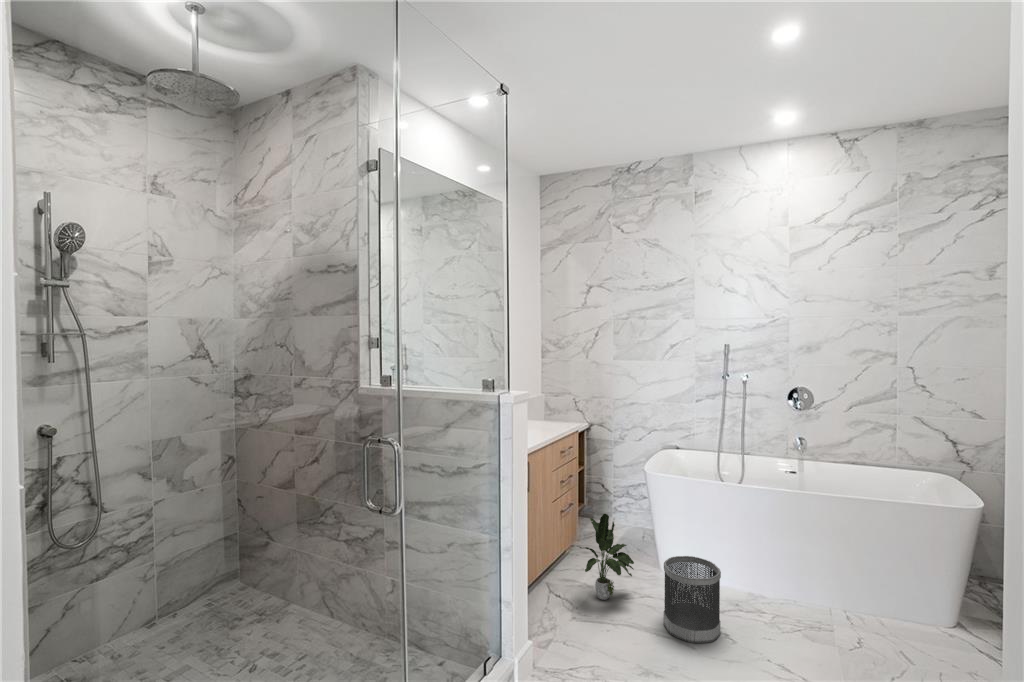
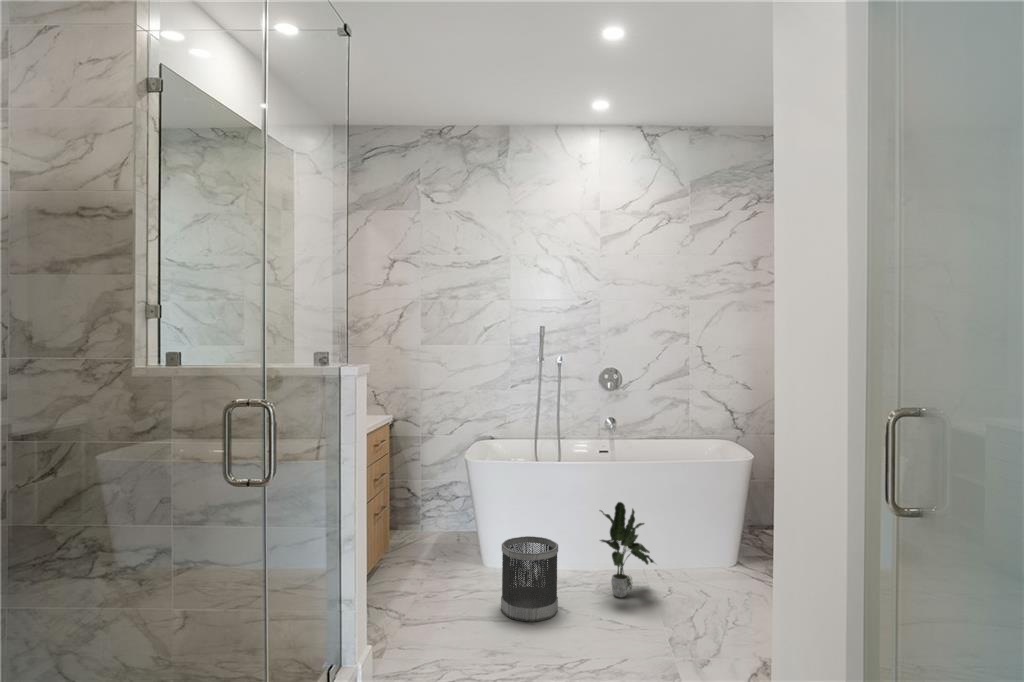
potted plant: present [580,514,634,600] -> present [600,502,654,597]

